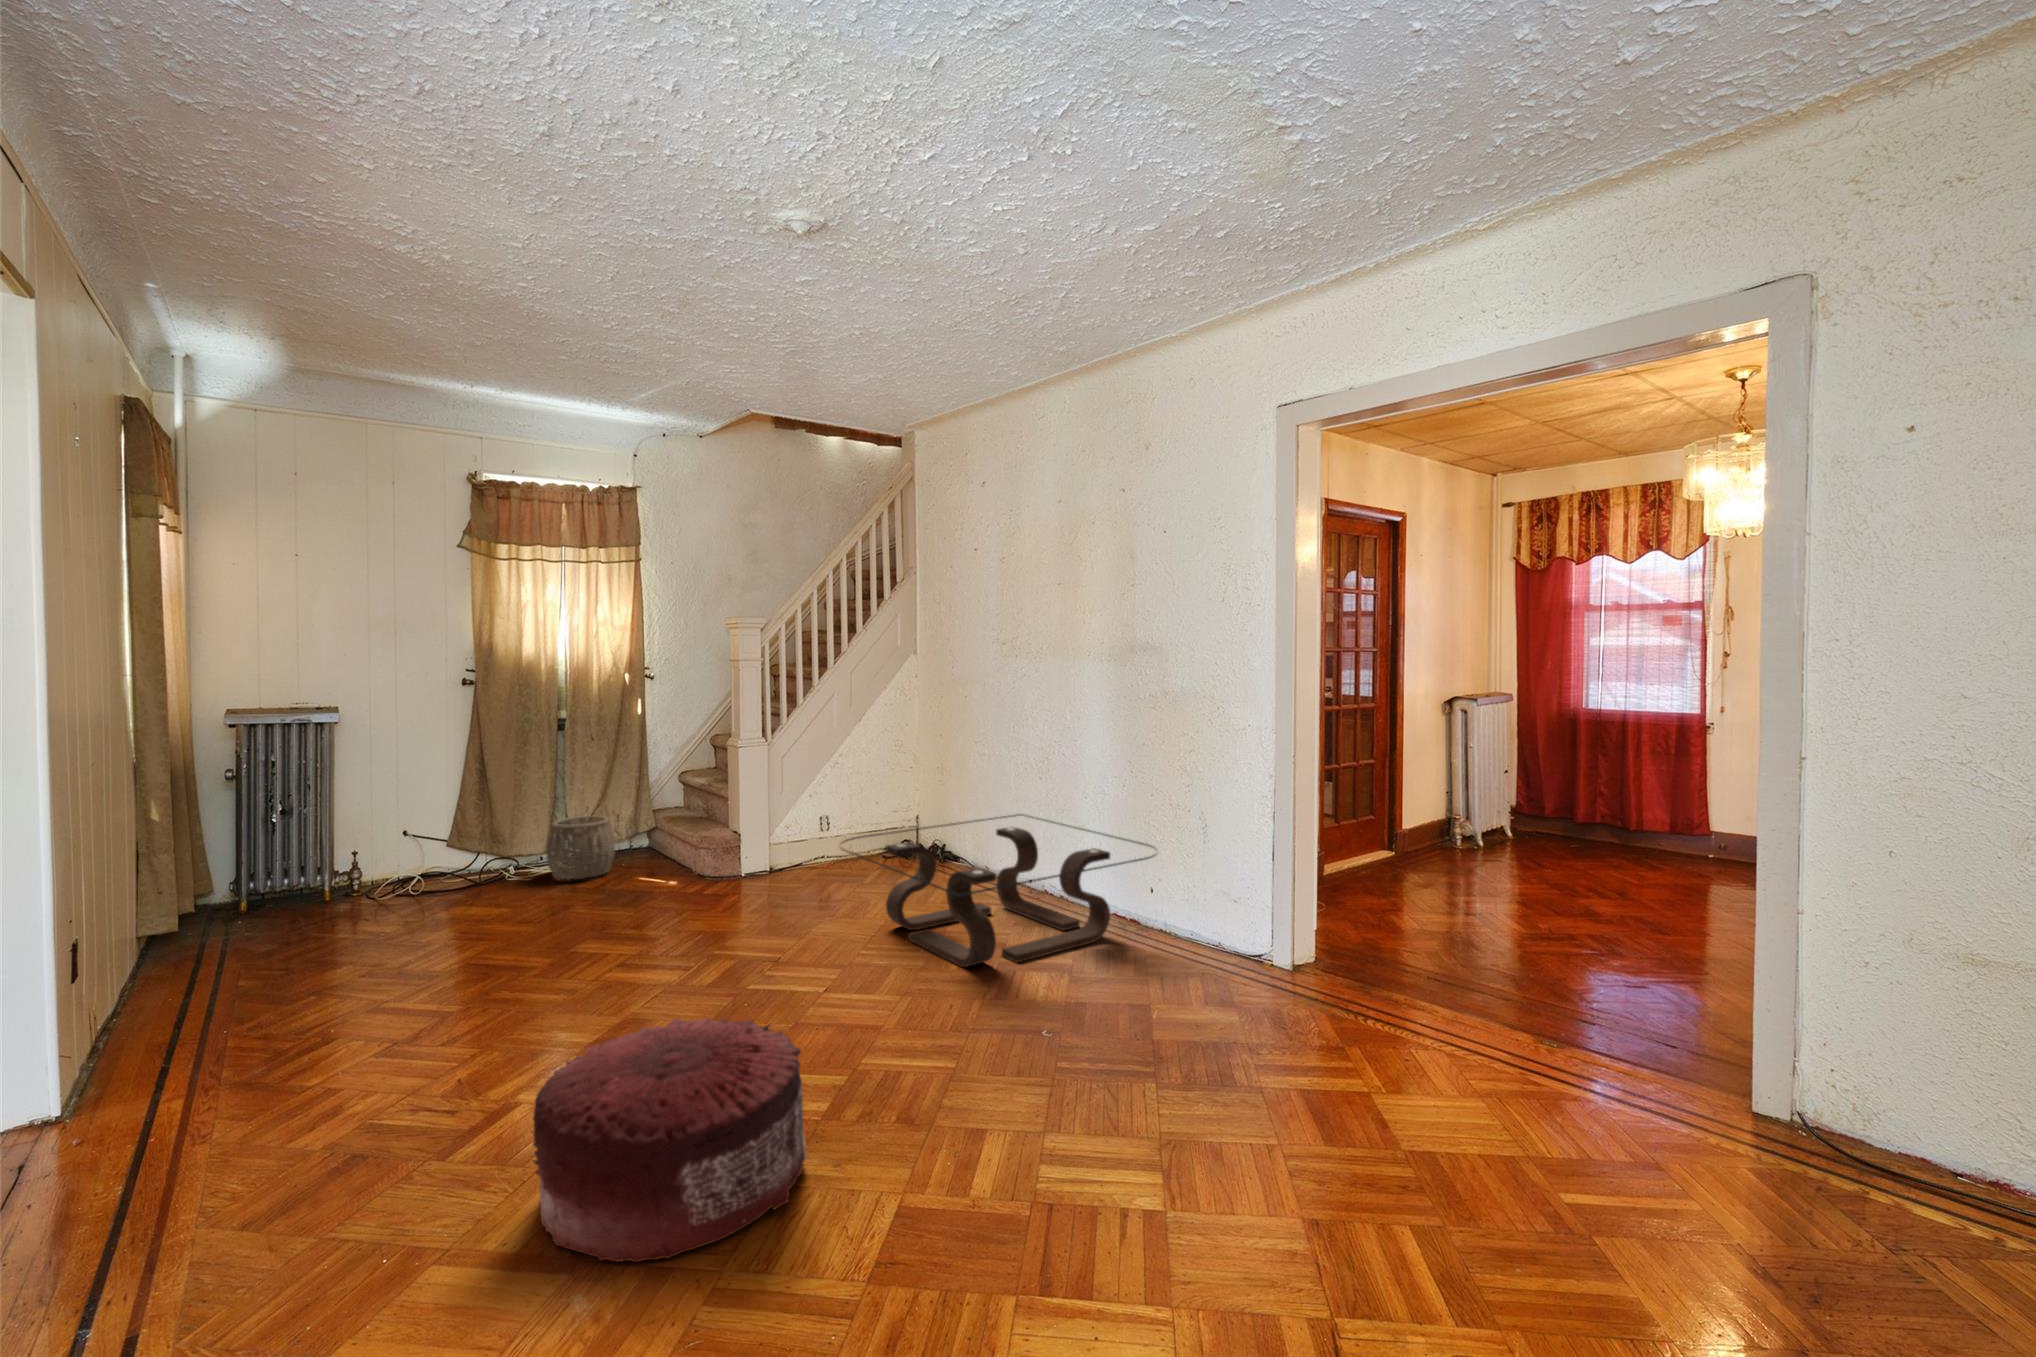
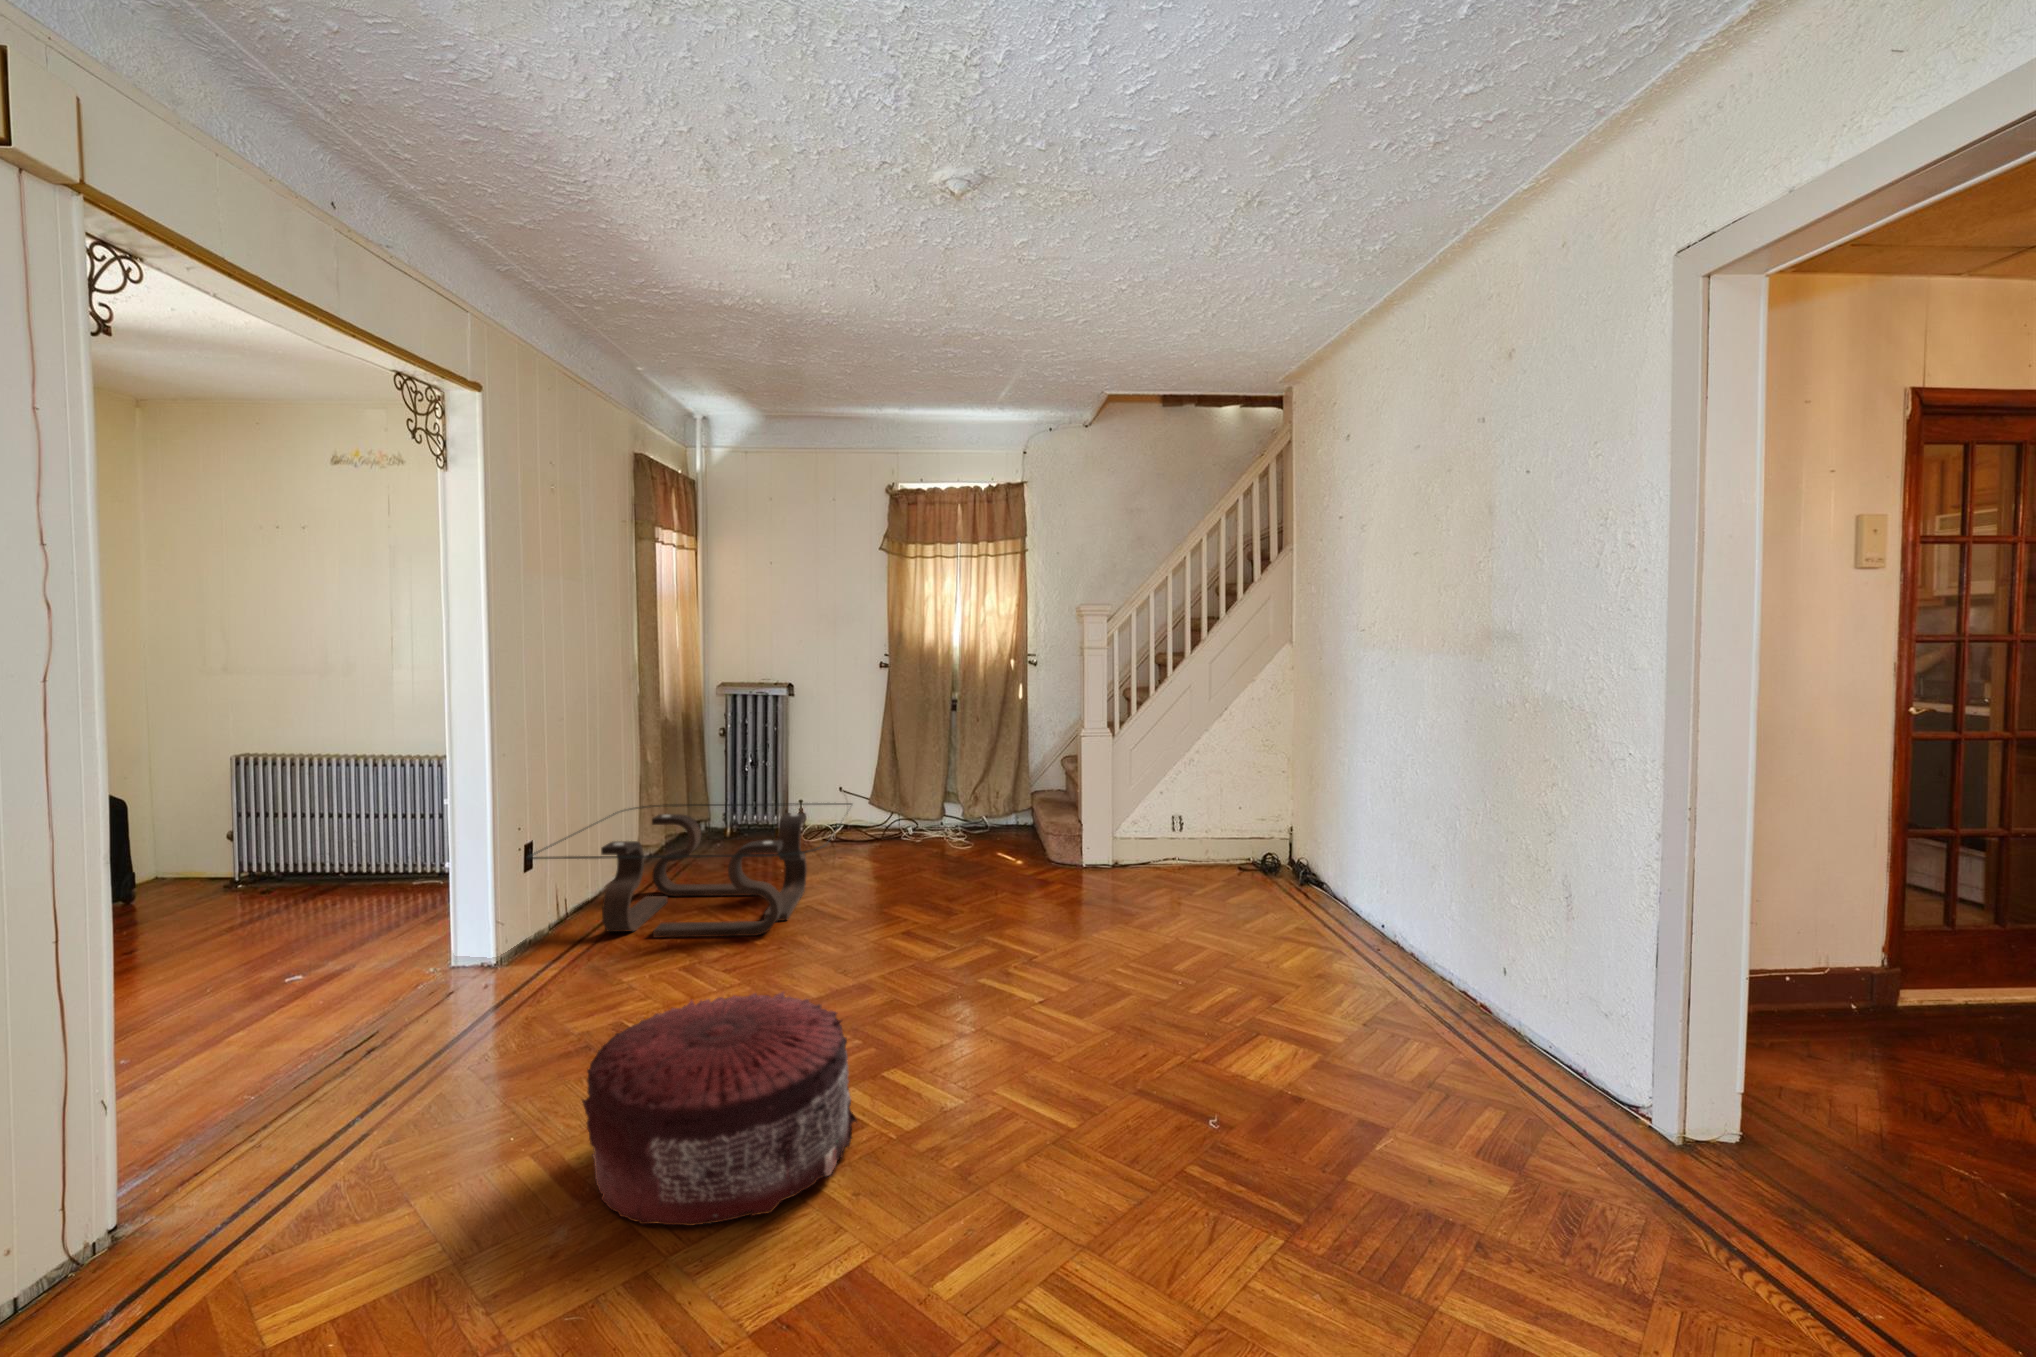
coffee table: present [841,814,1156,967] -> present [527,803,852,938]
woven basket: present [546,816,615,880] -> none [932,790,990,848]

